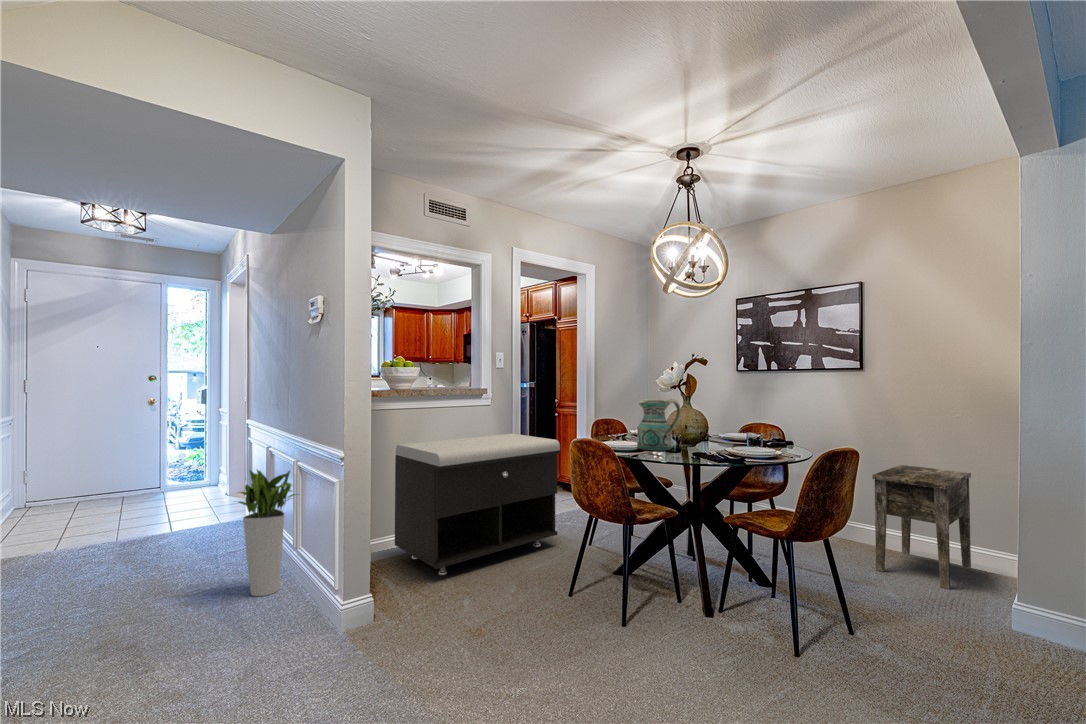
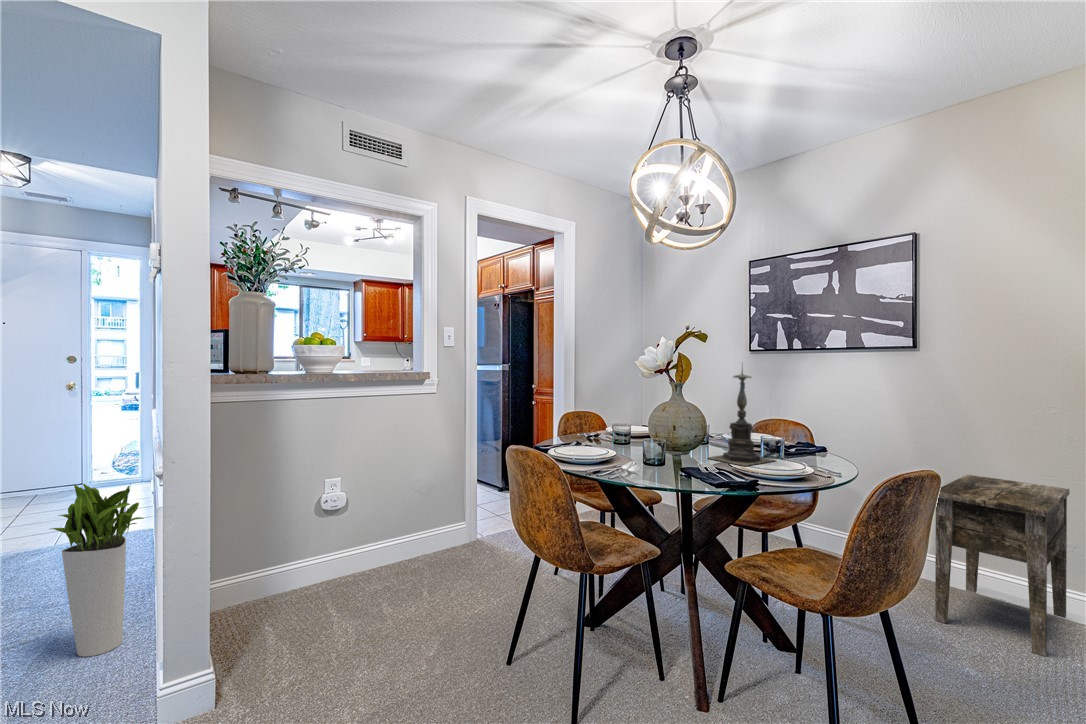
candle holder: none [710,380,759,452] -> present [708,367,775,466]
ceramic pitcher: present [637,399,681,451] -> none [603,389,665,463]
storage bench: present [395,434,560,575] -> none [299,430,517,622]

